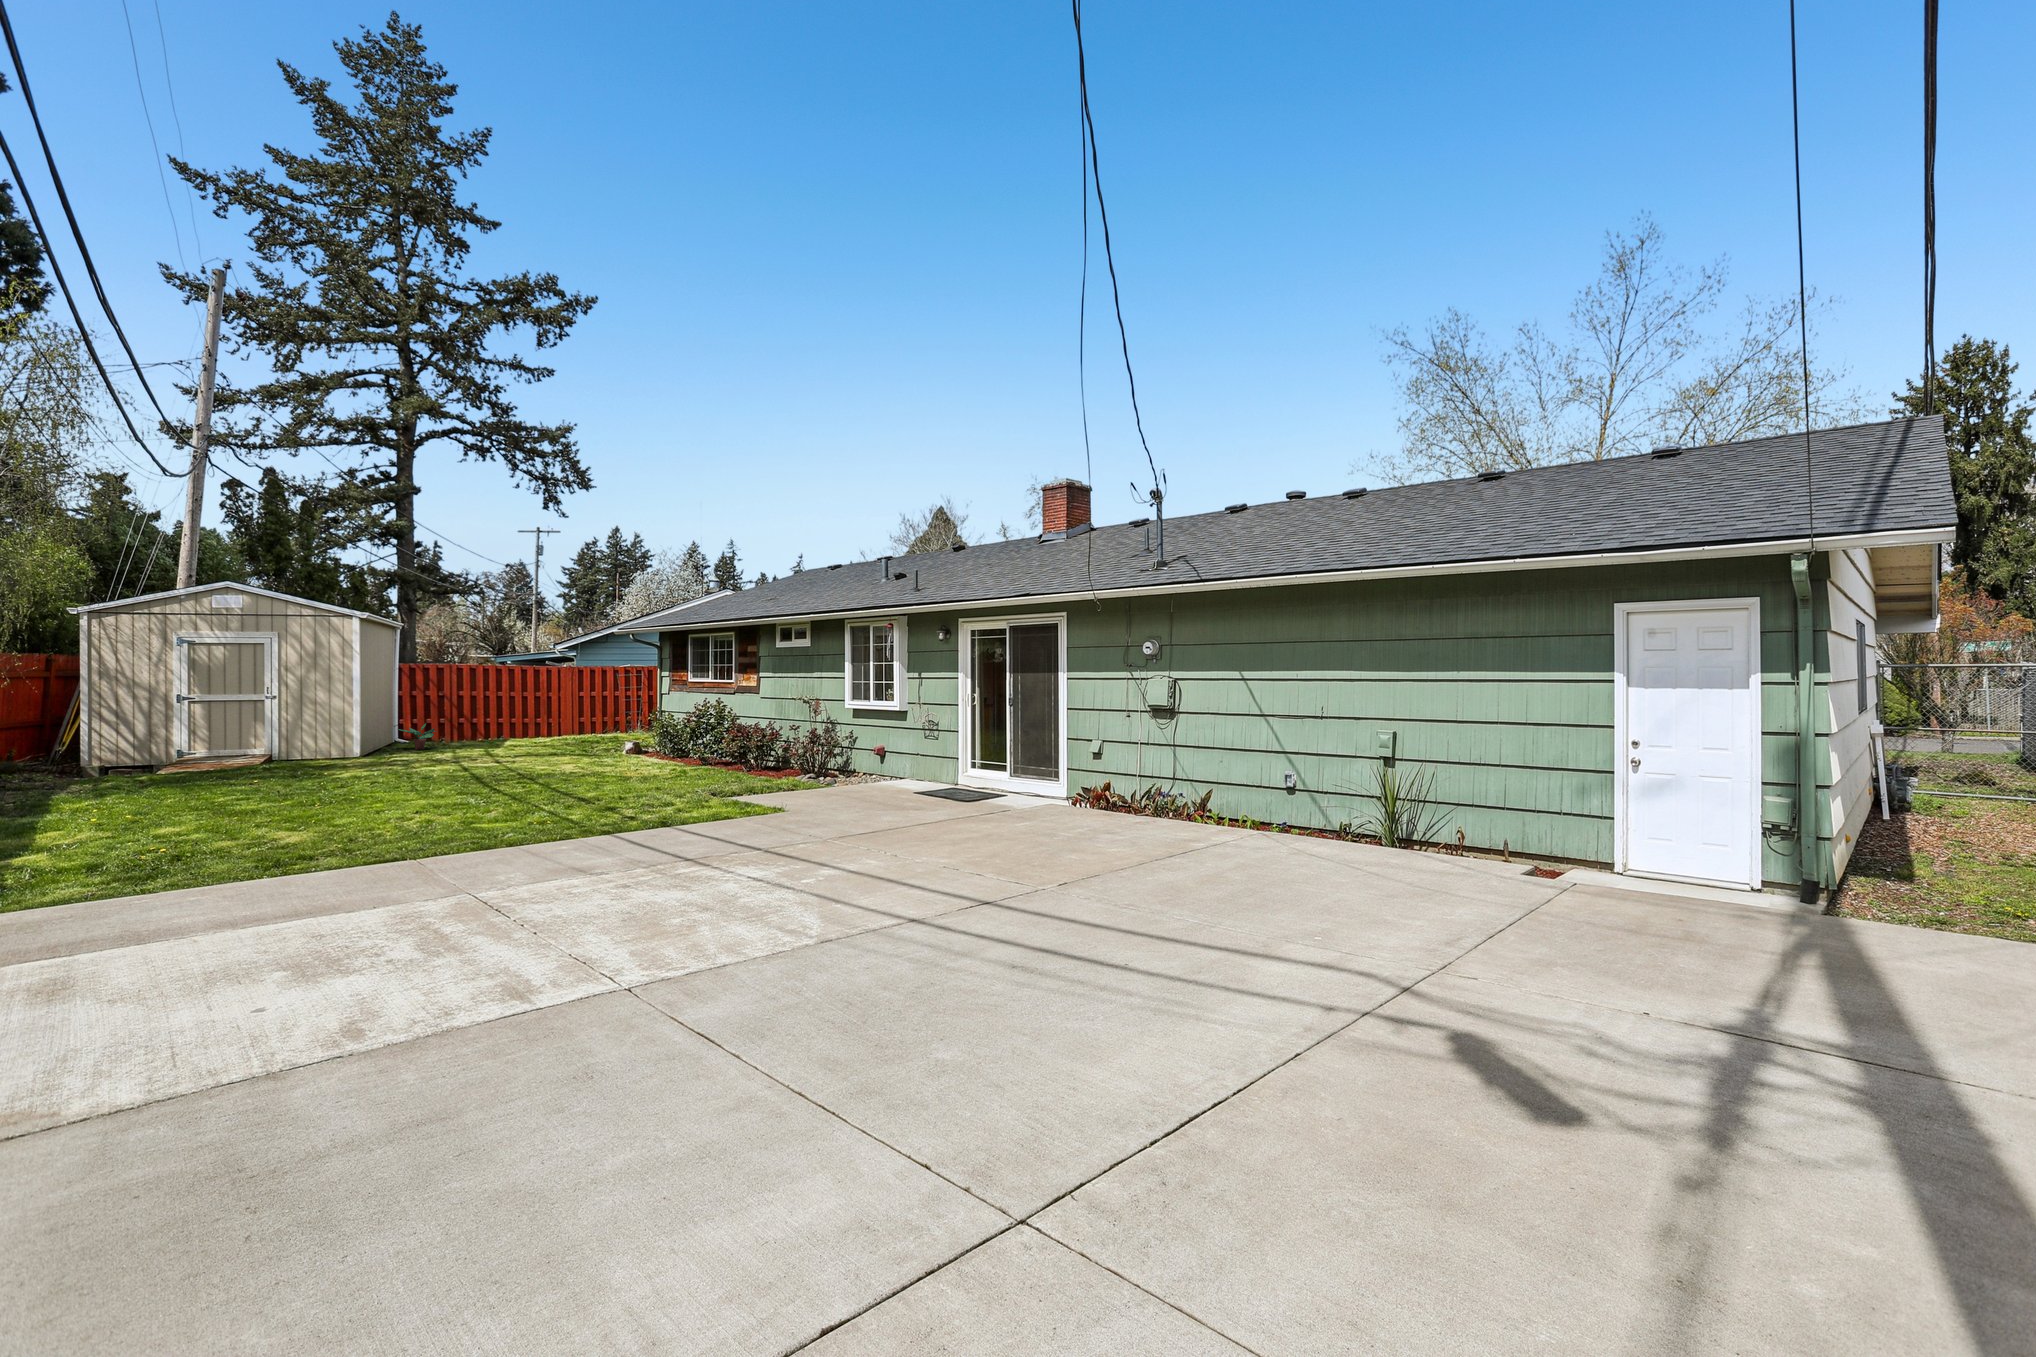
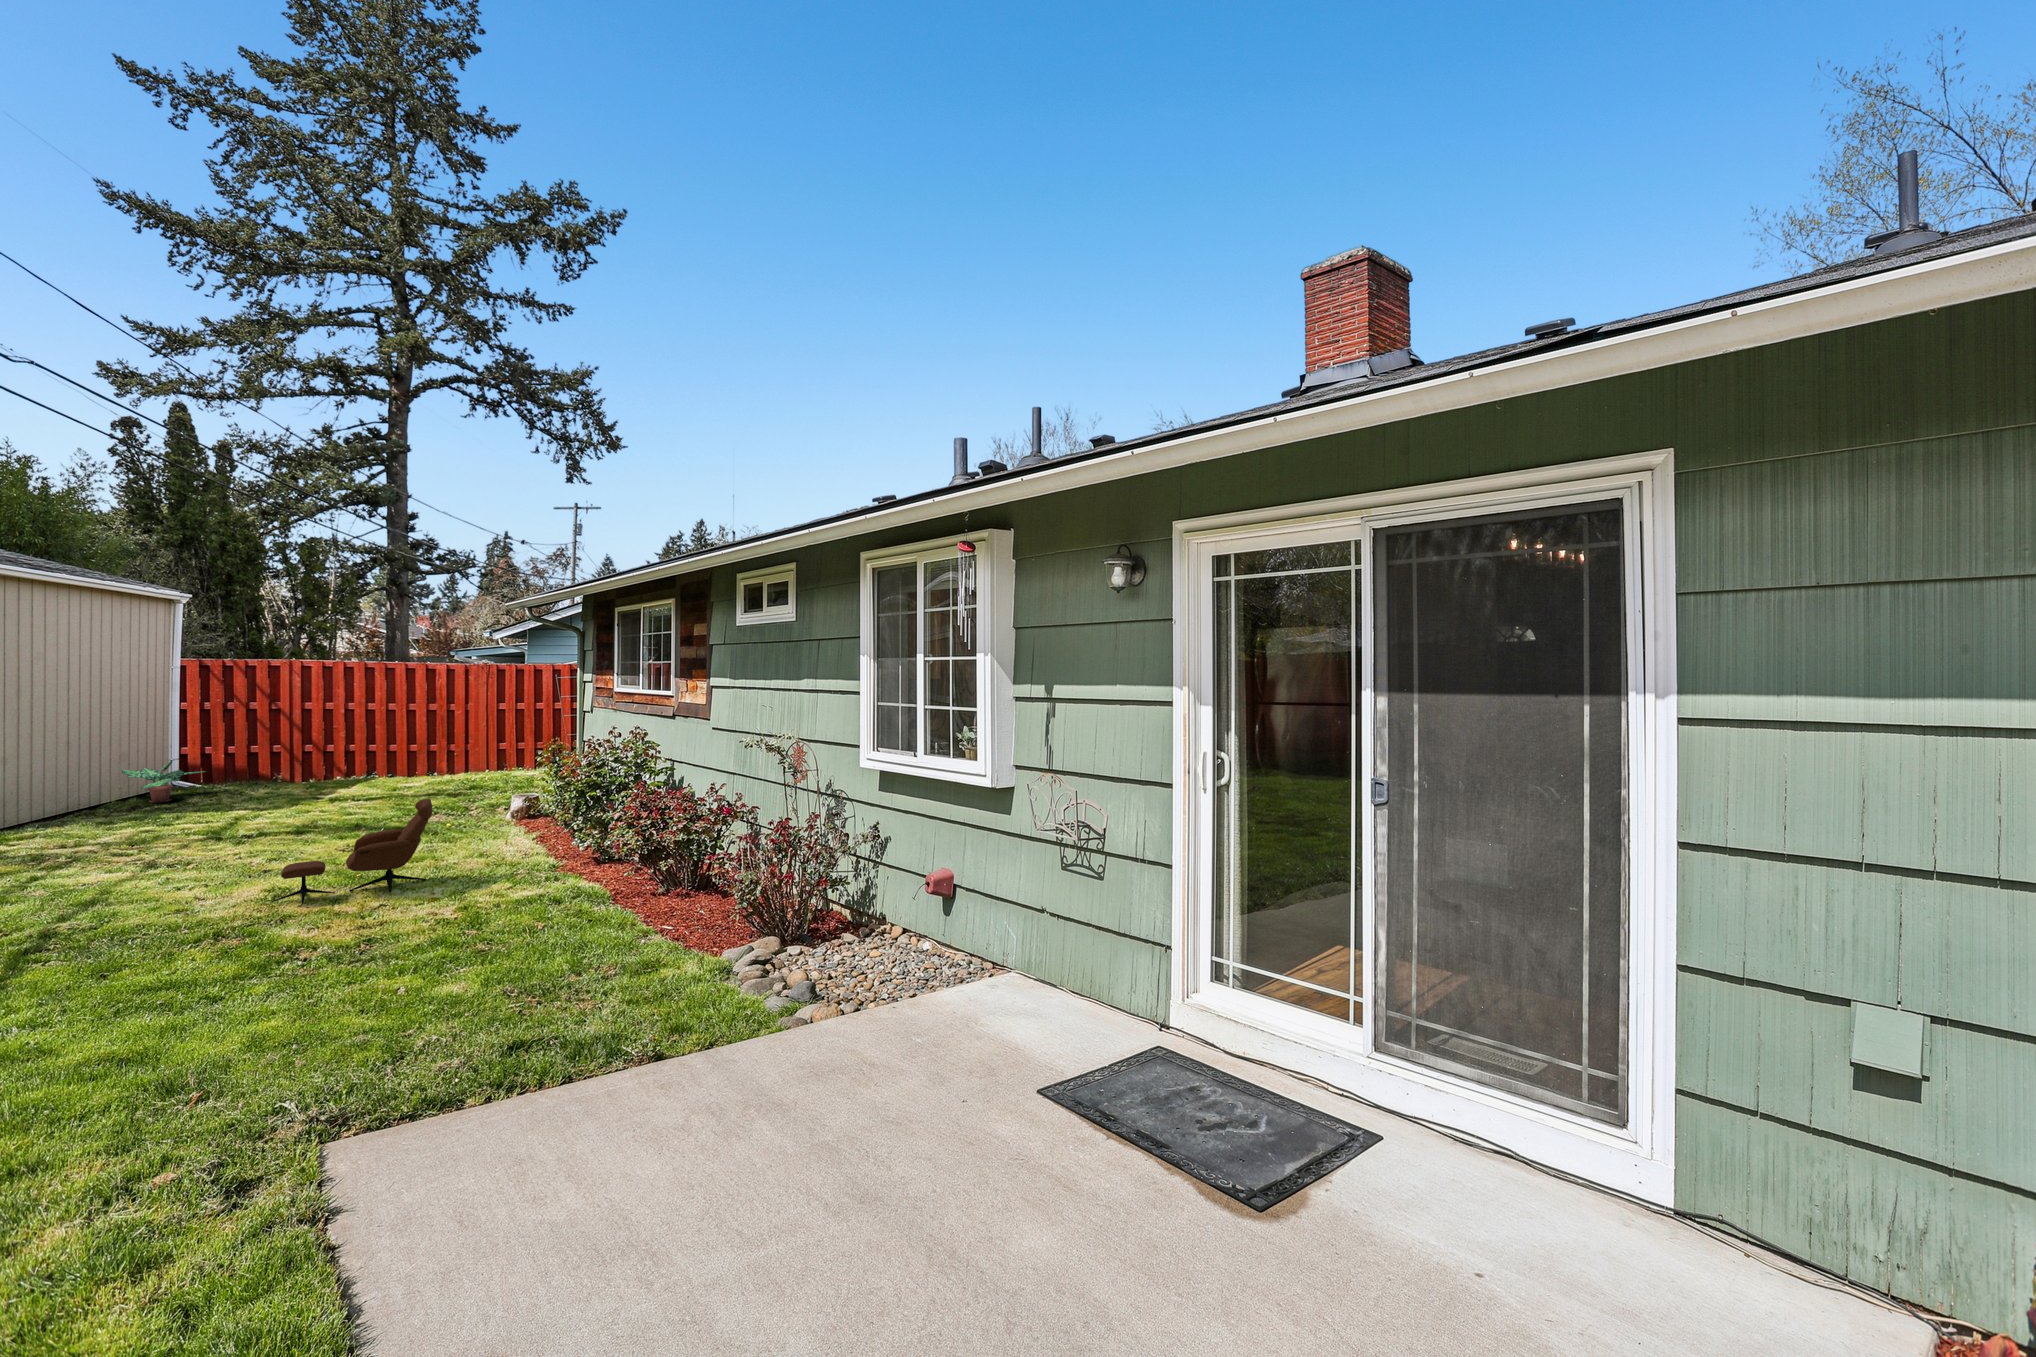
lounge chair: none [646,719,702,763] -> present [271,799,432,904]

